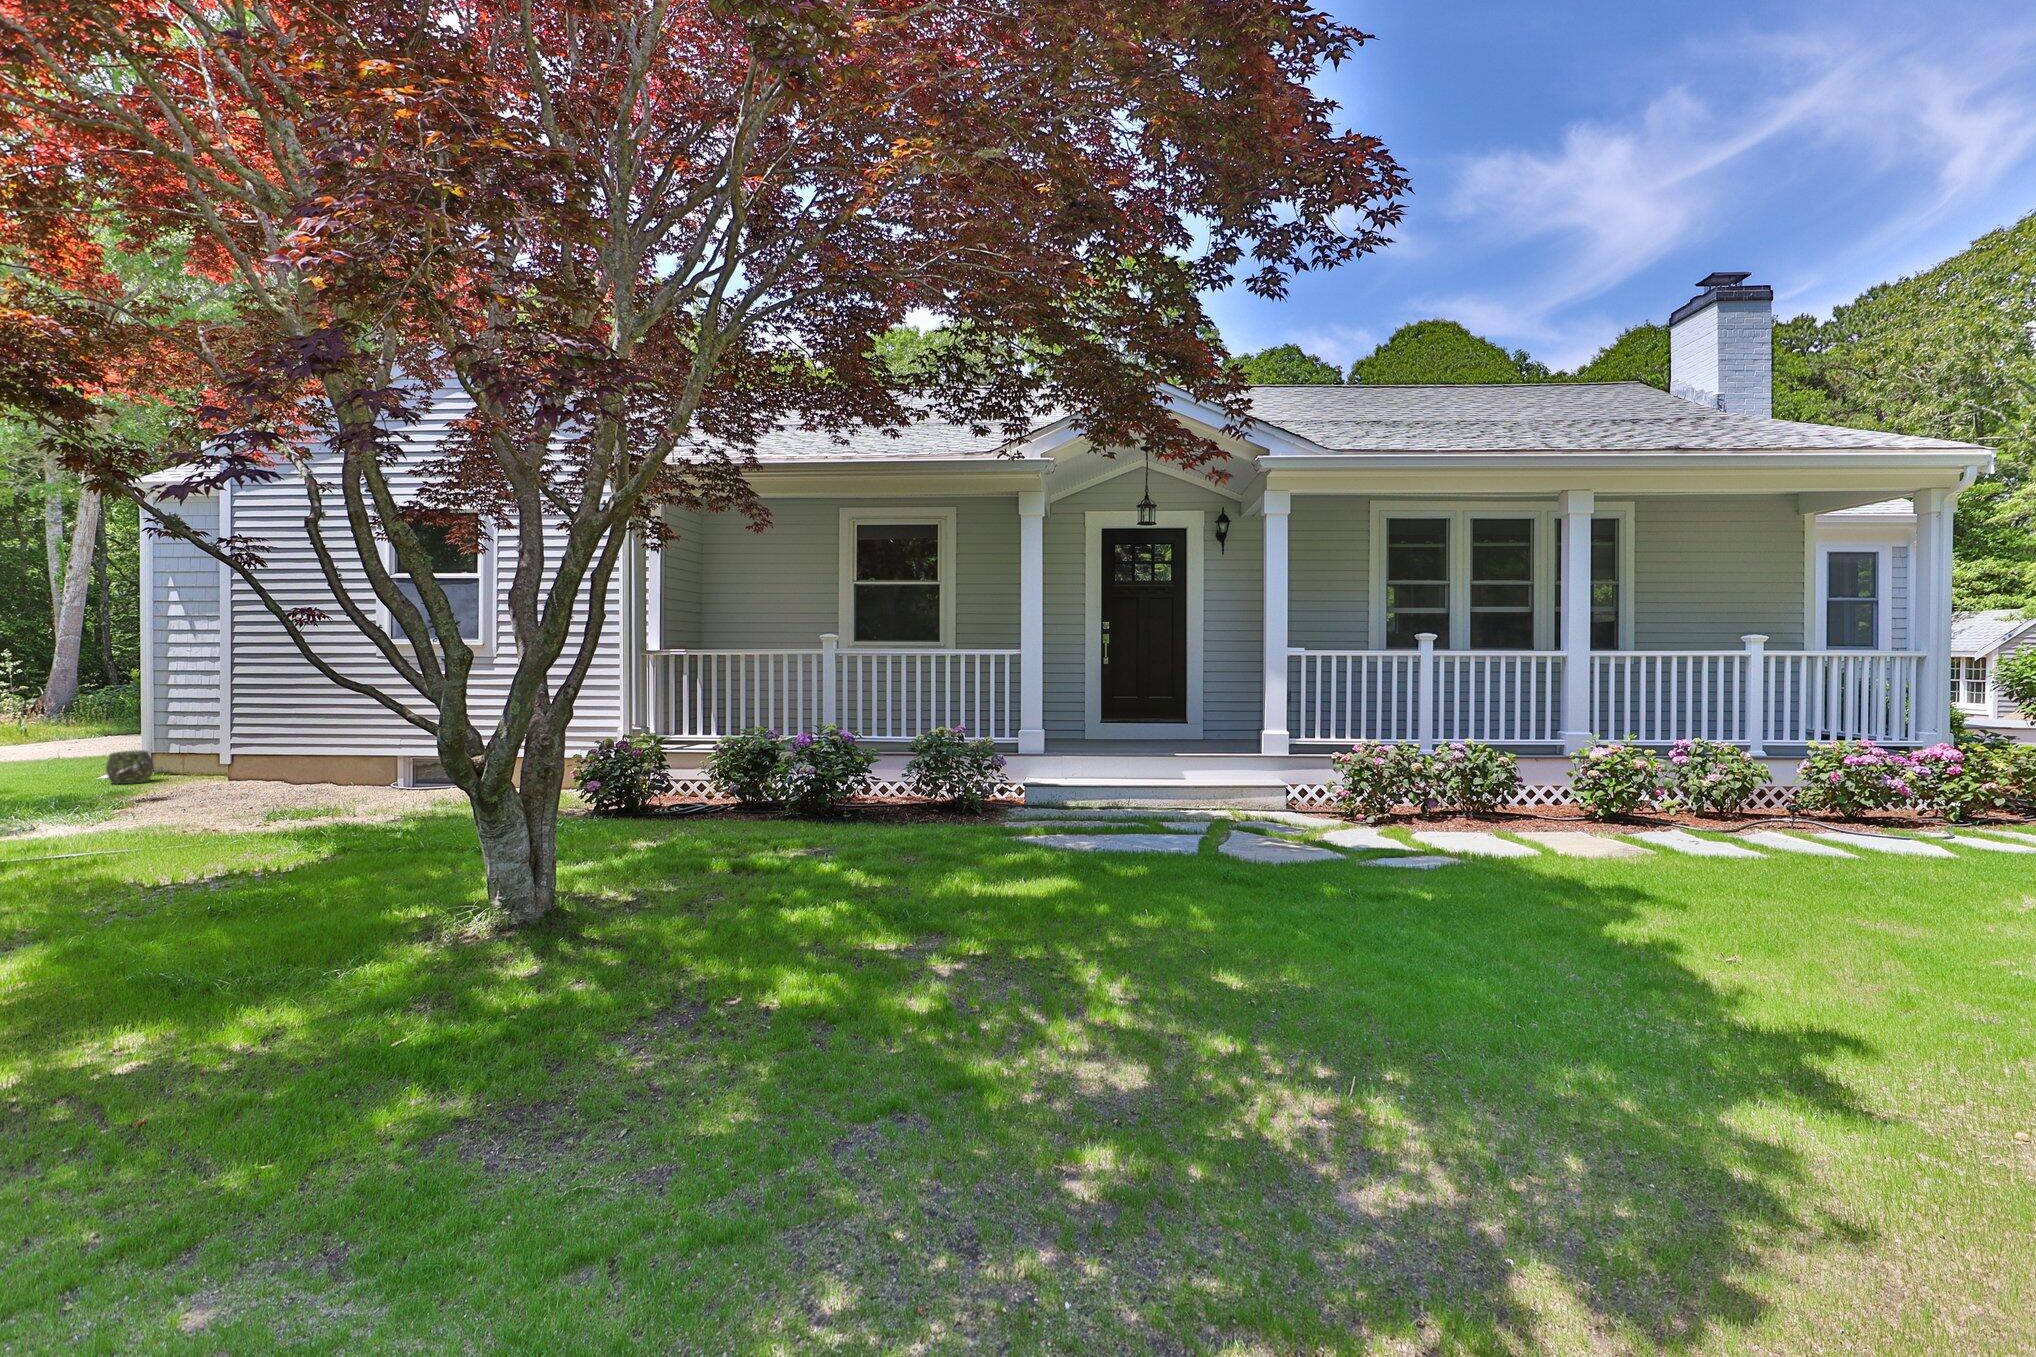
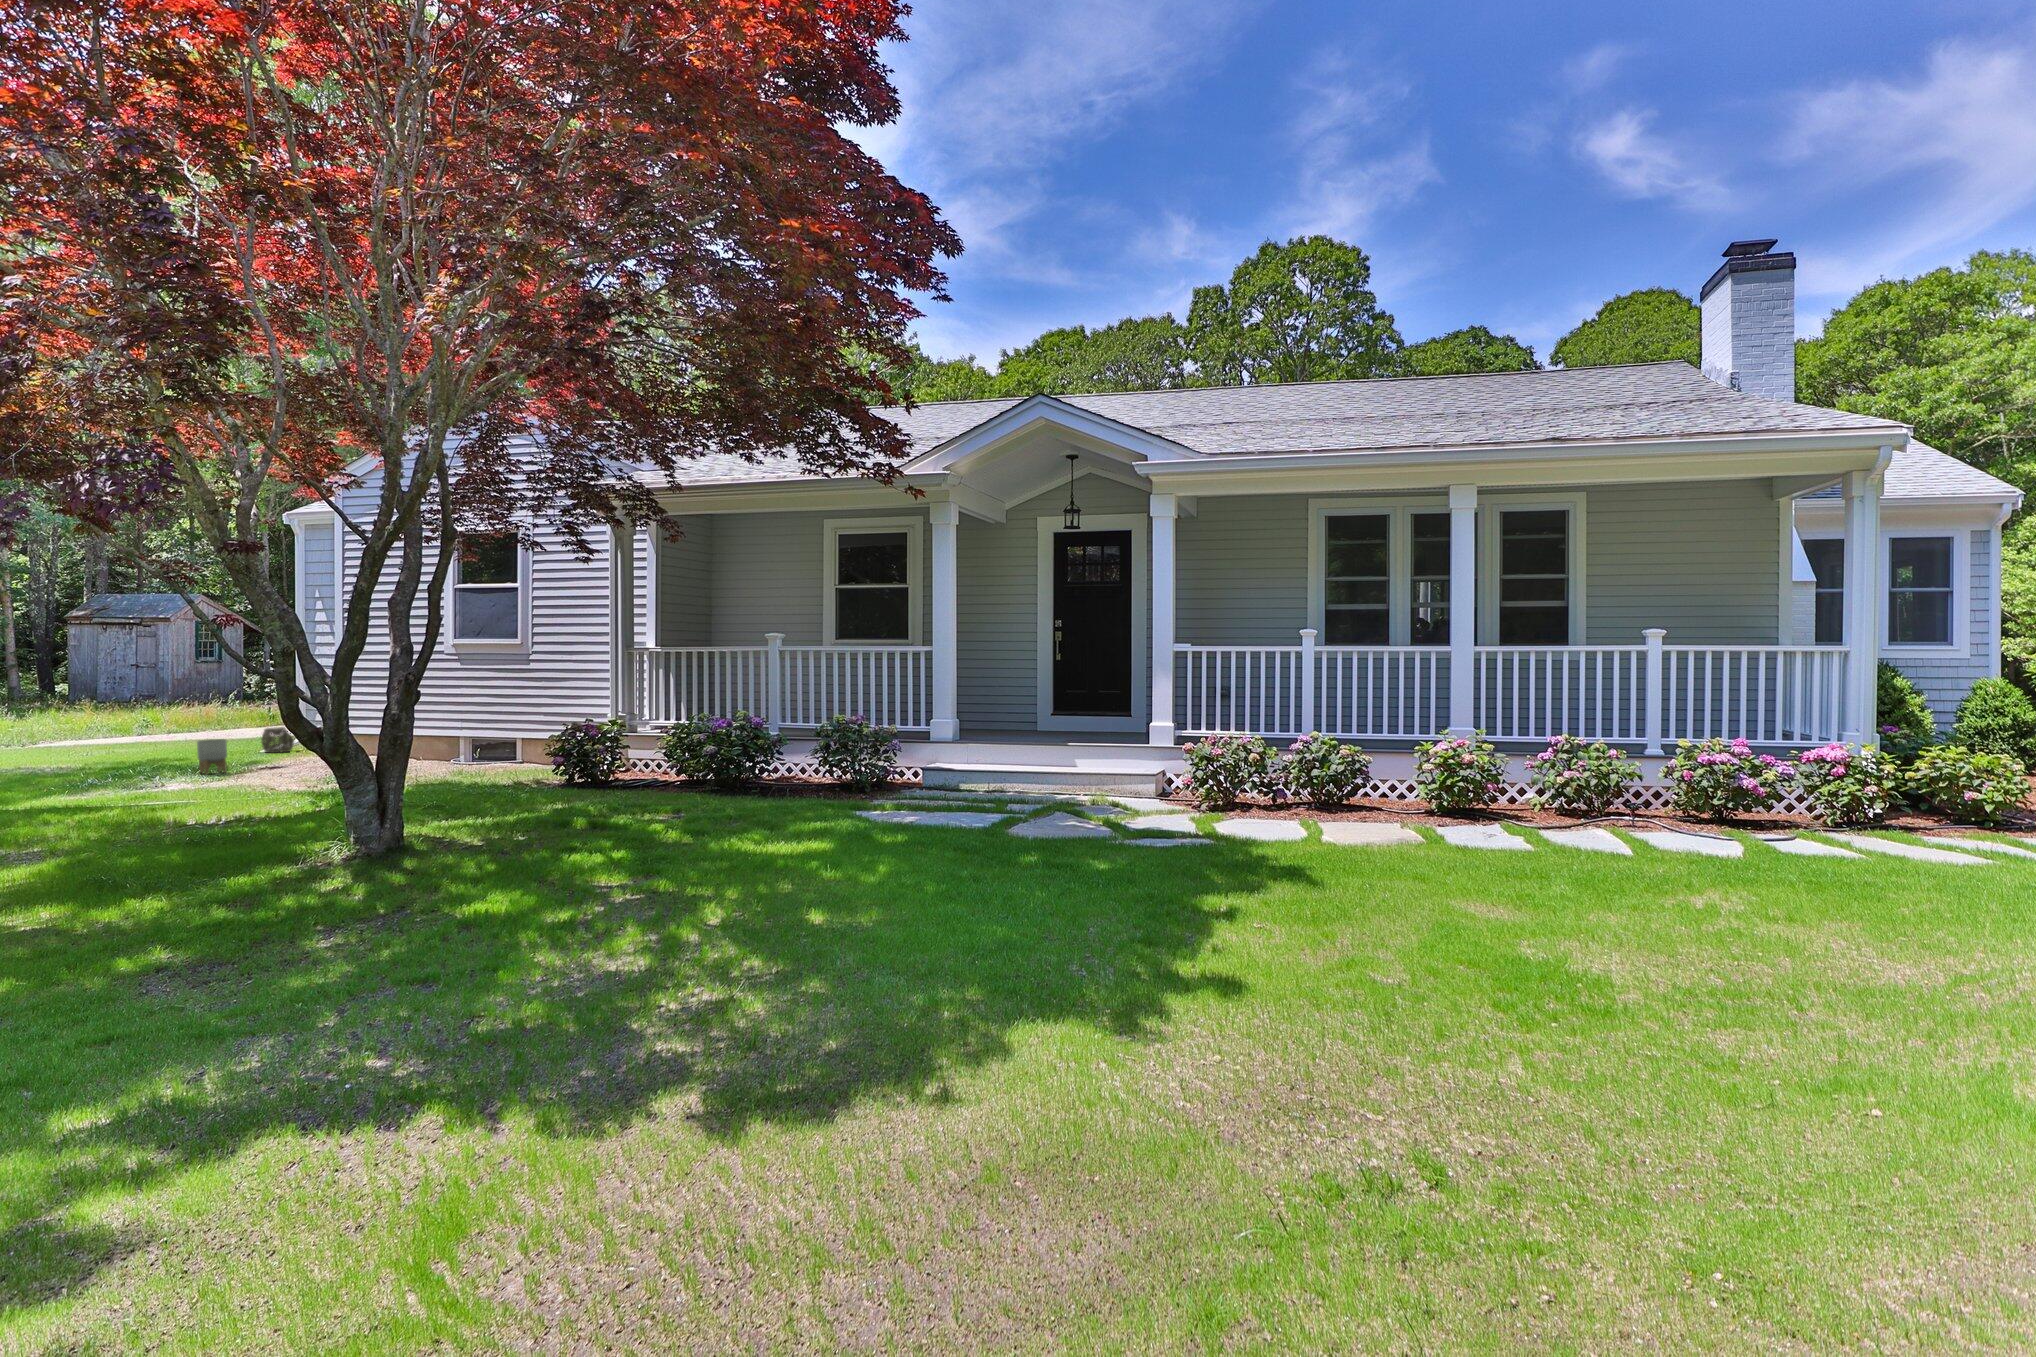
planter: none [39,777,86,827] -> present [197,739,227,774]

